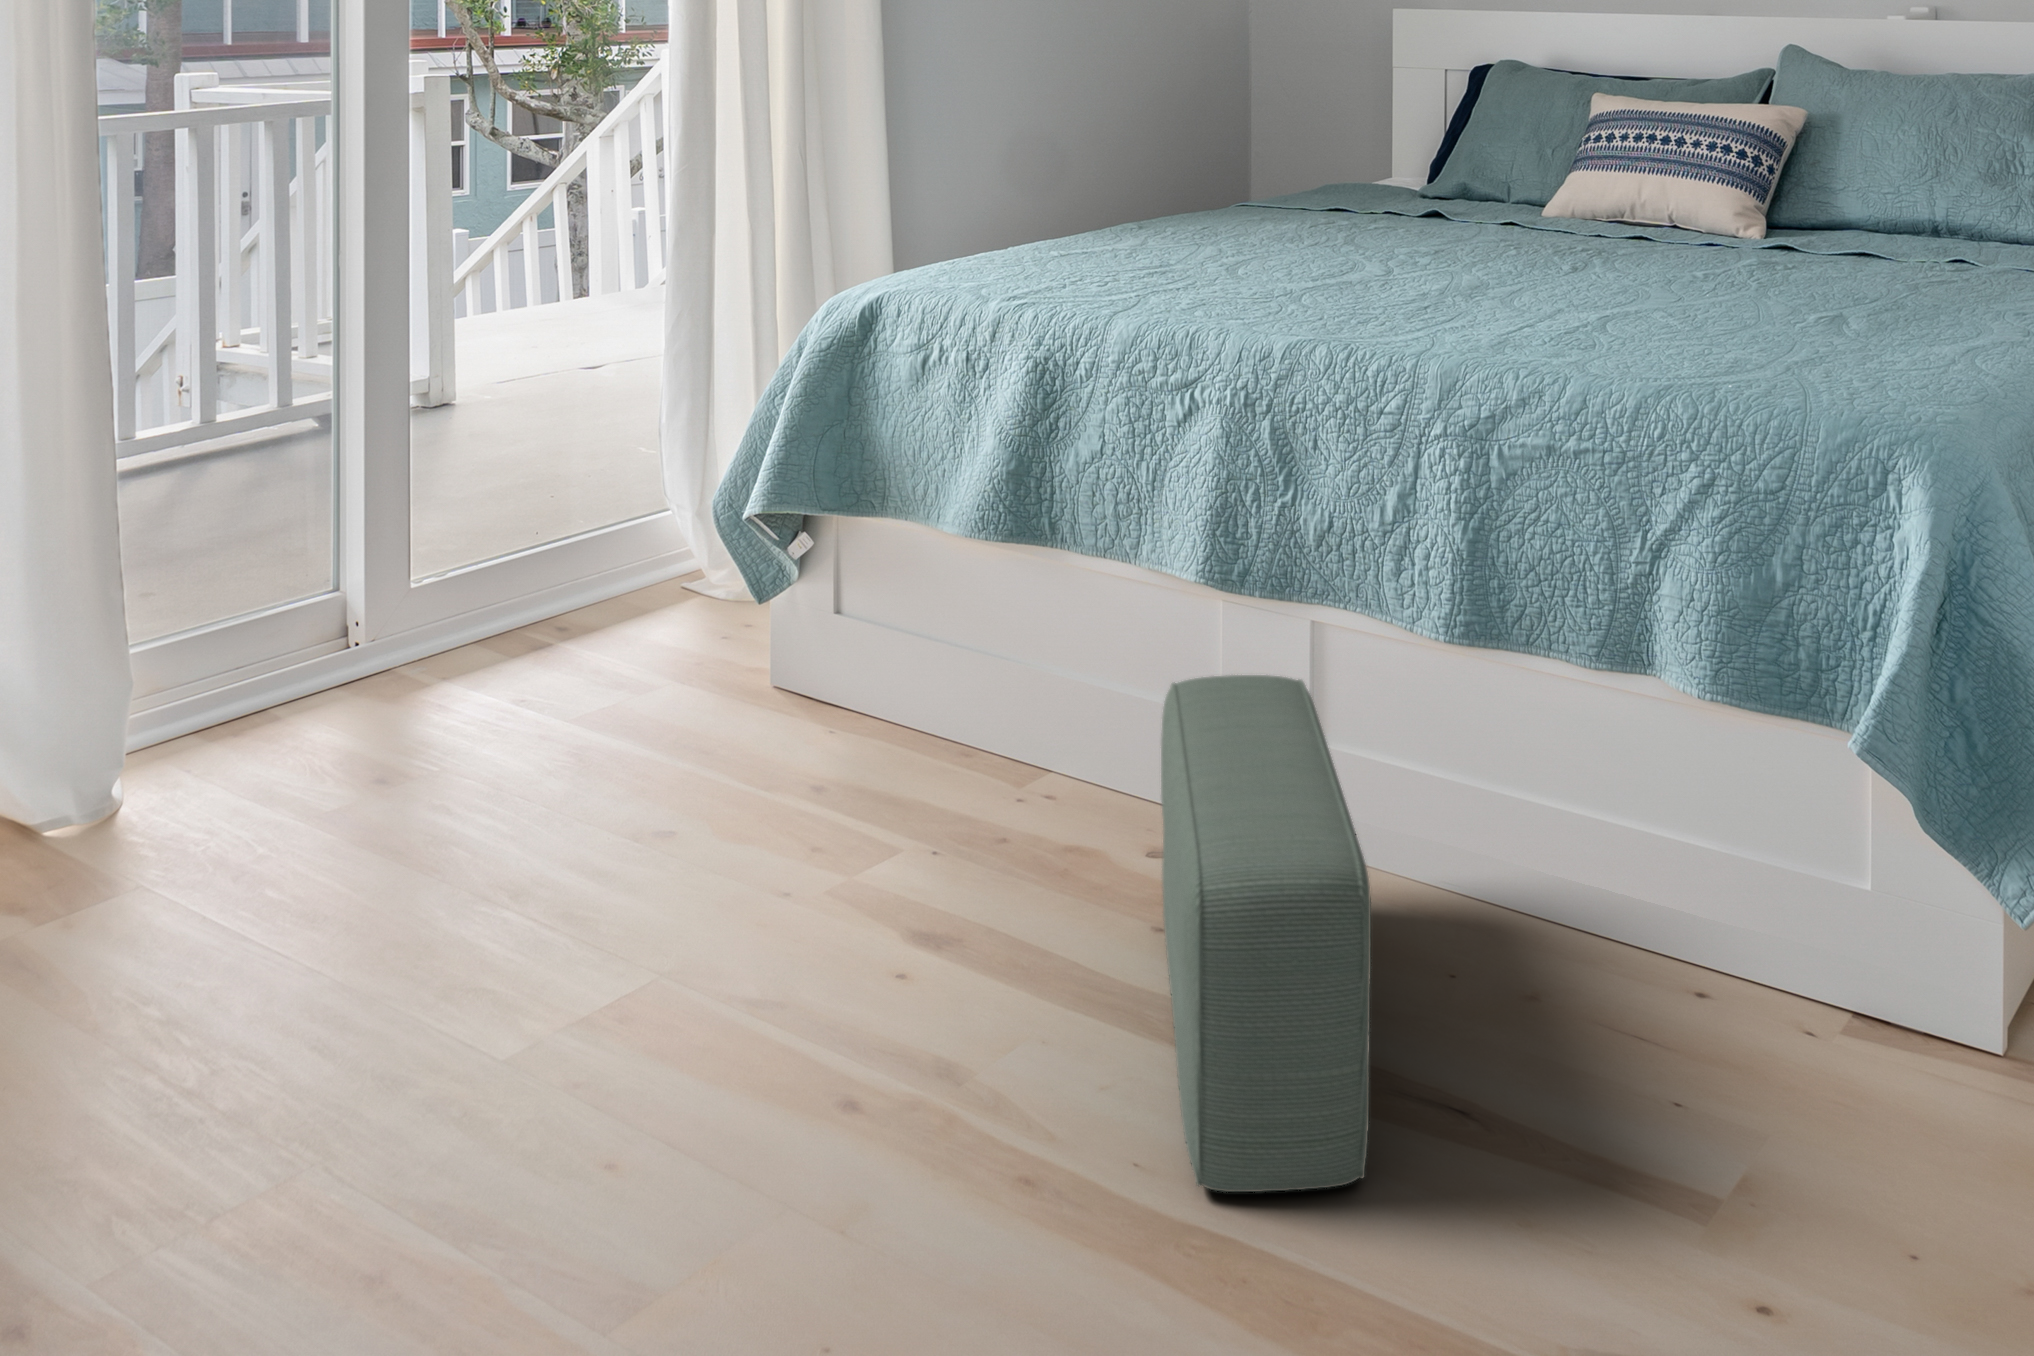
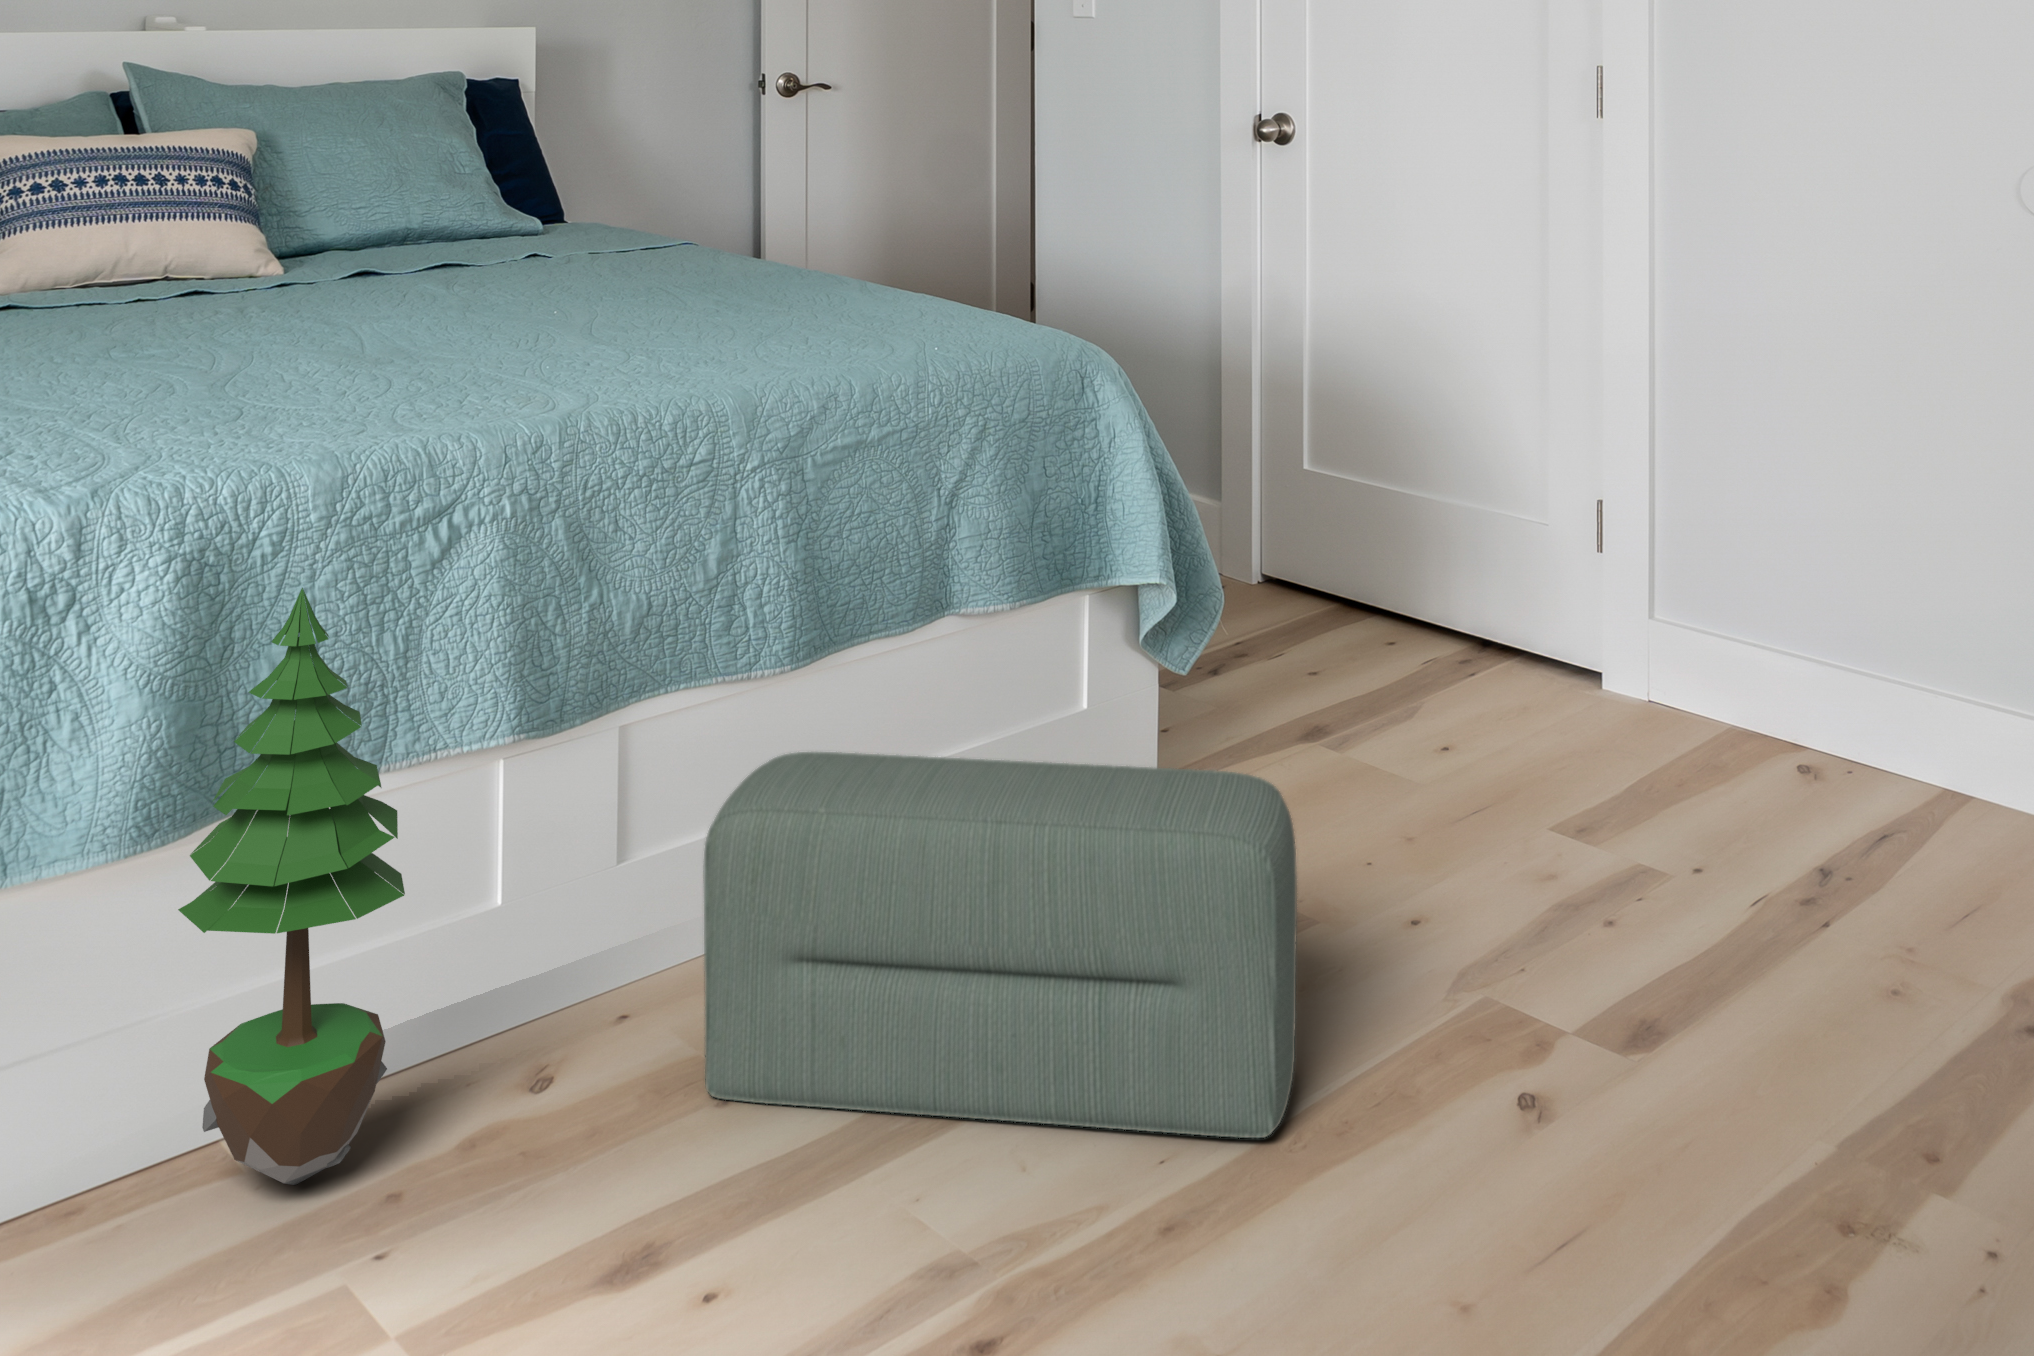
potted tree: none [942,403,1085,808] -> present [178,588,405,1185]

